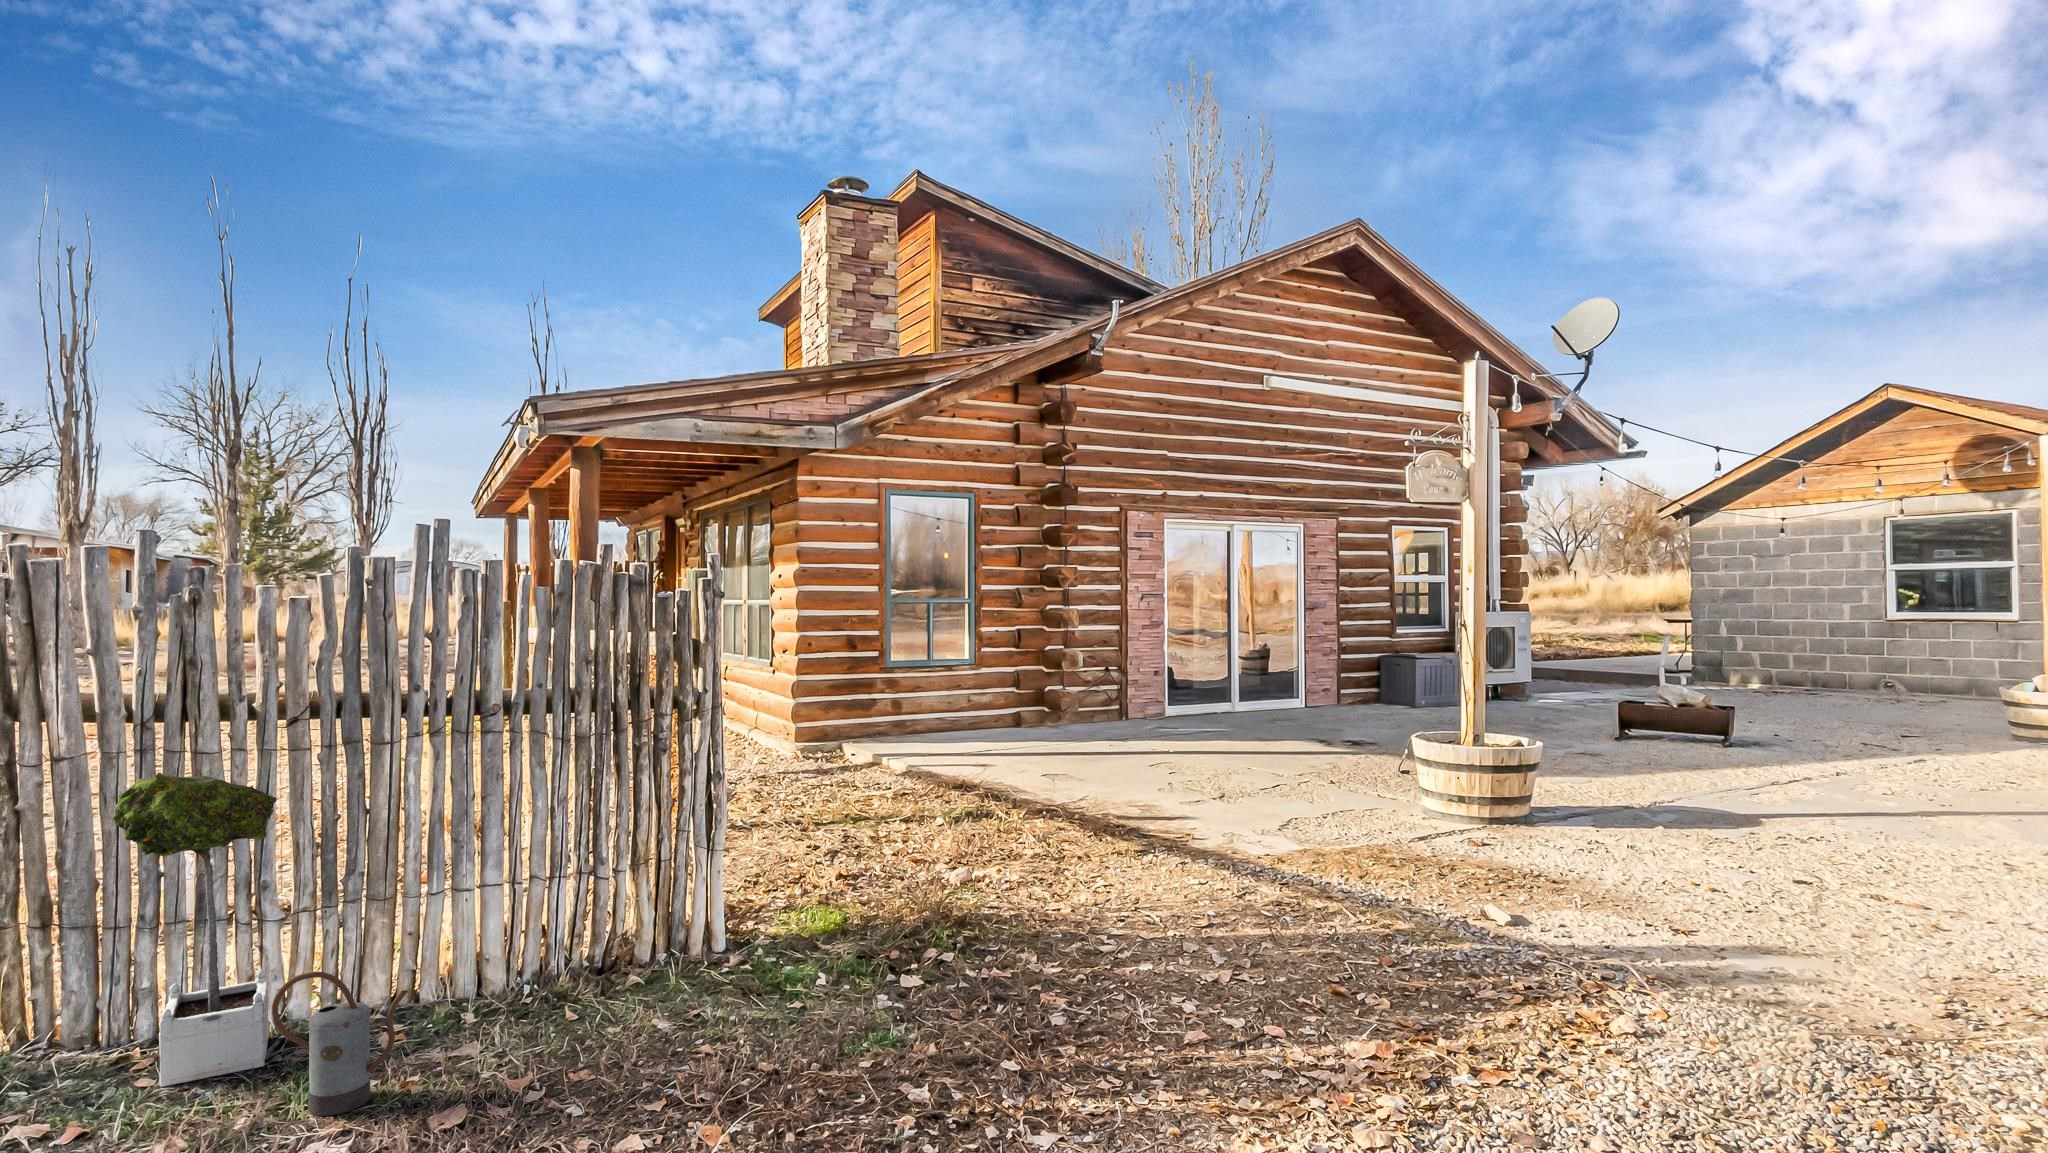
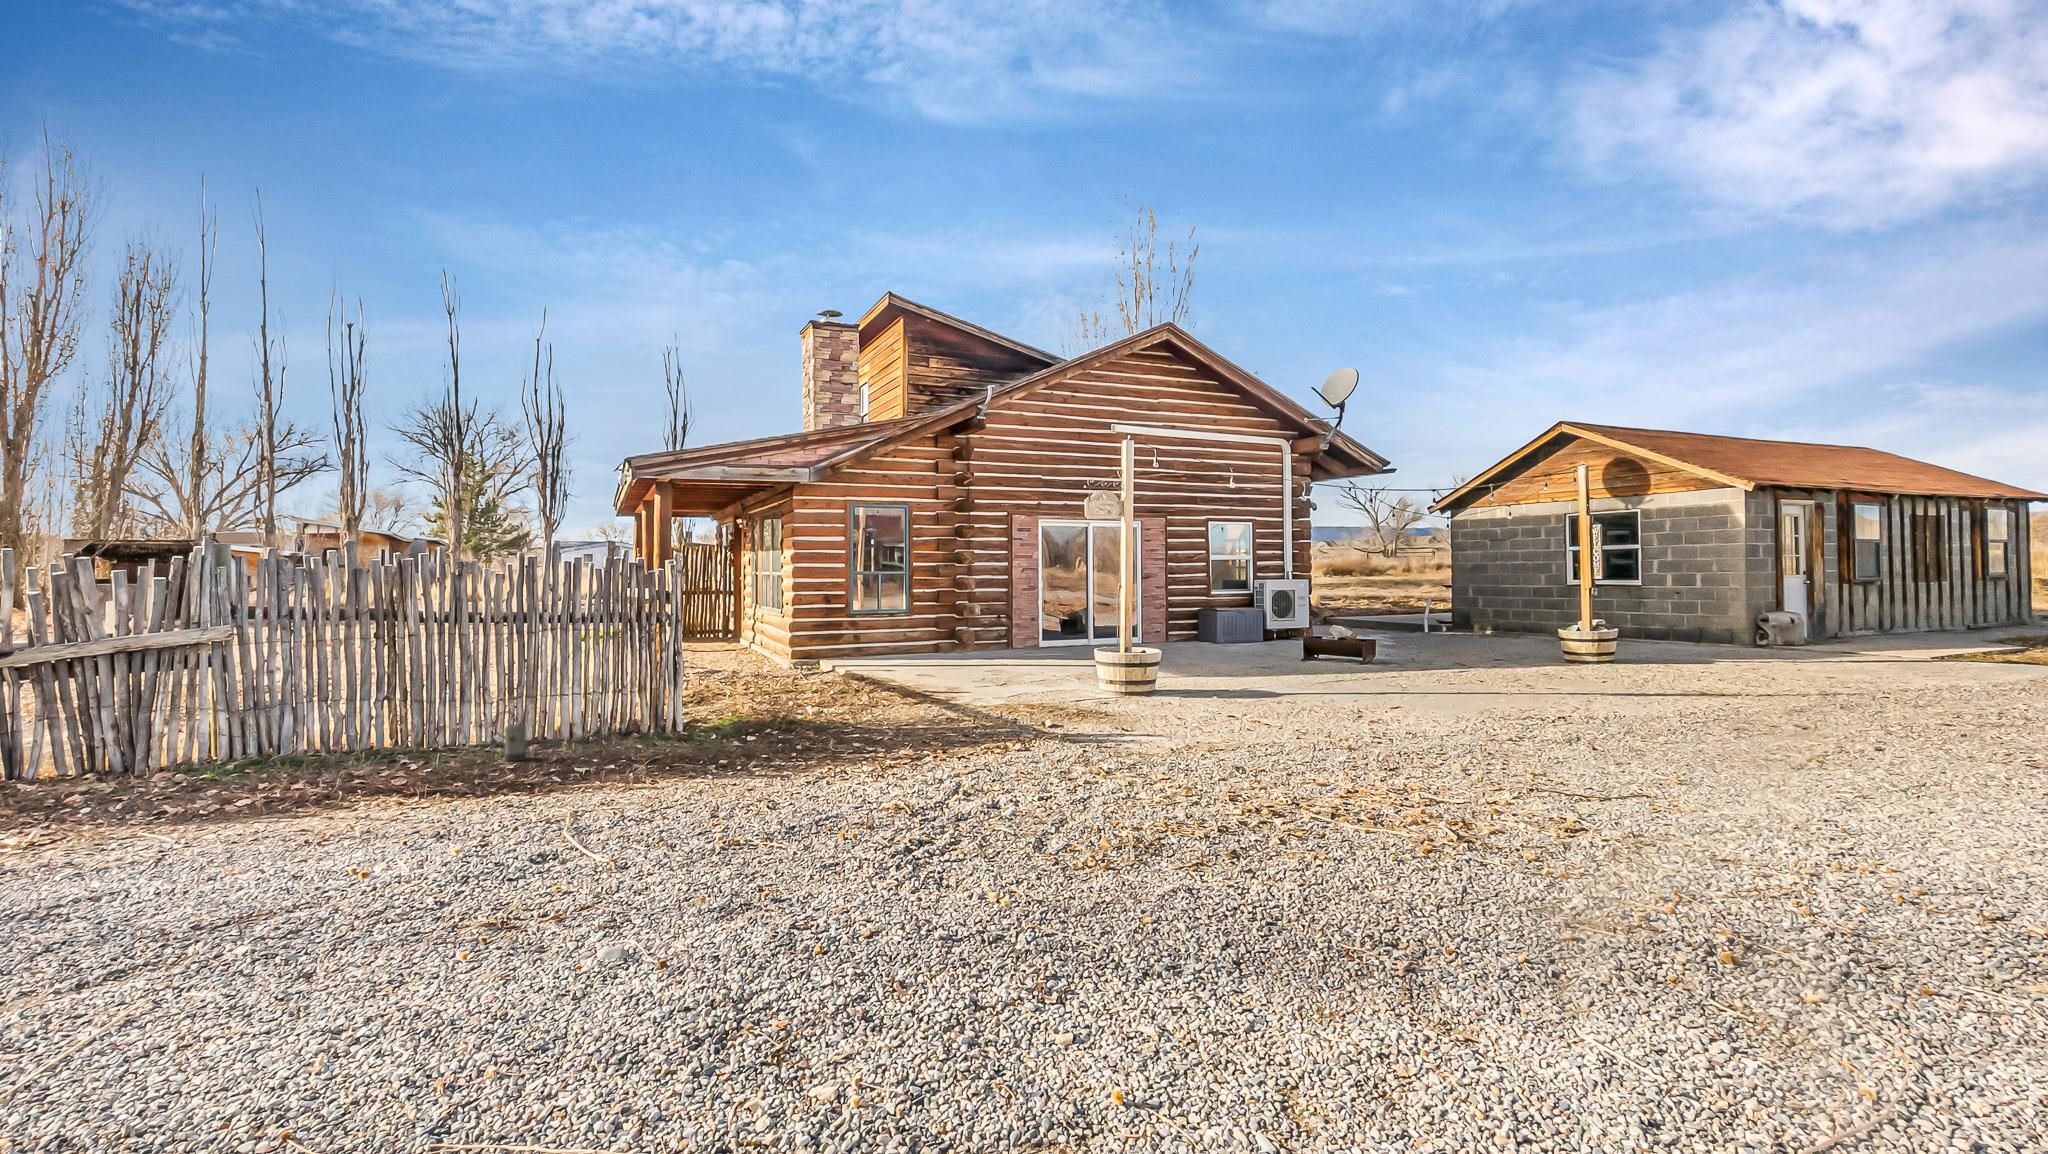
potted tree: present [113,773,277,1087] -> none [434,640,492,755]

